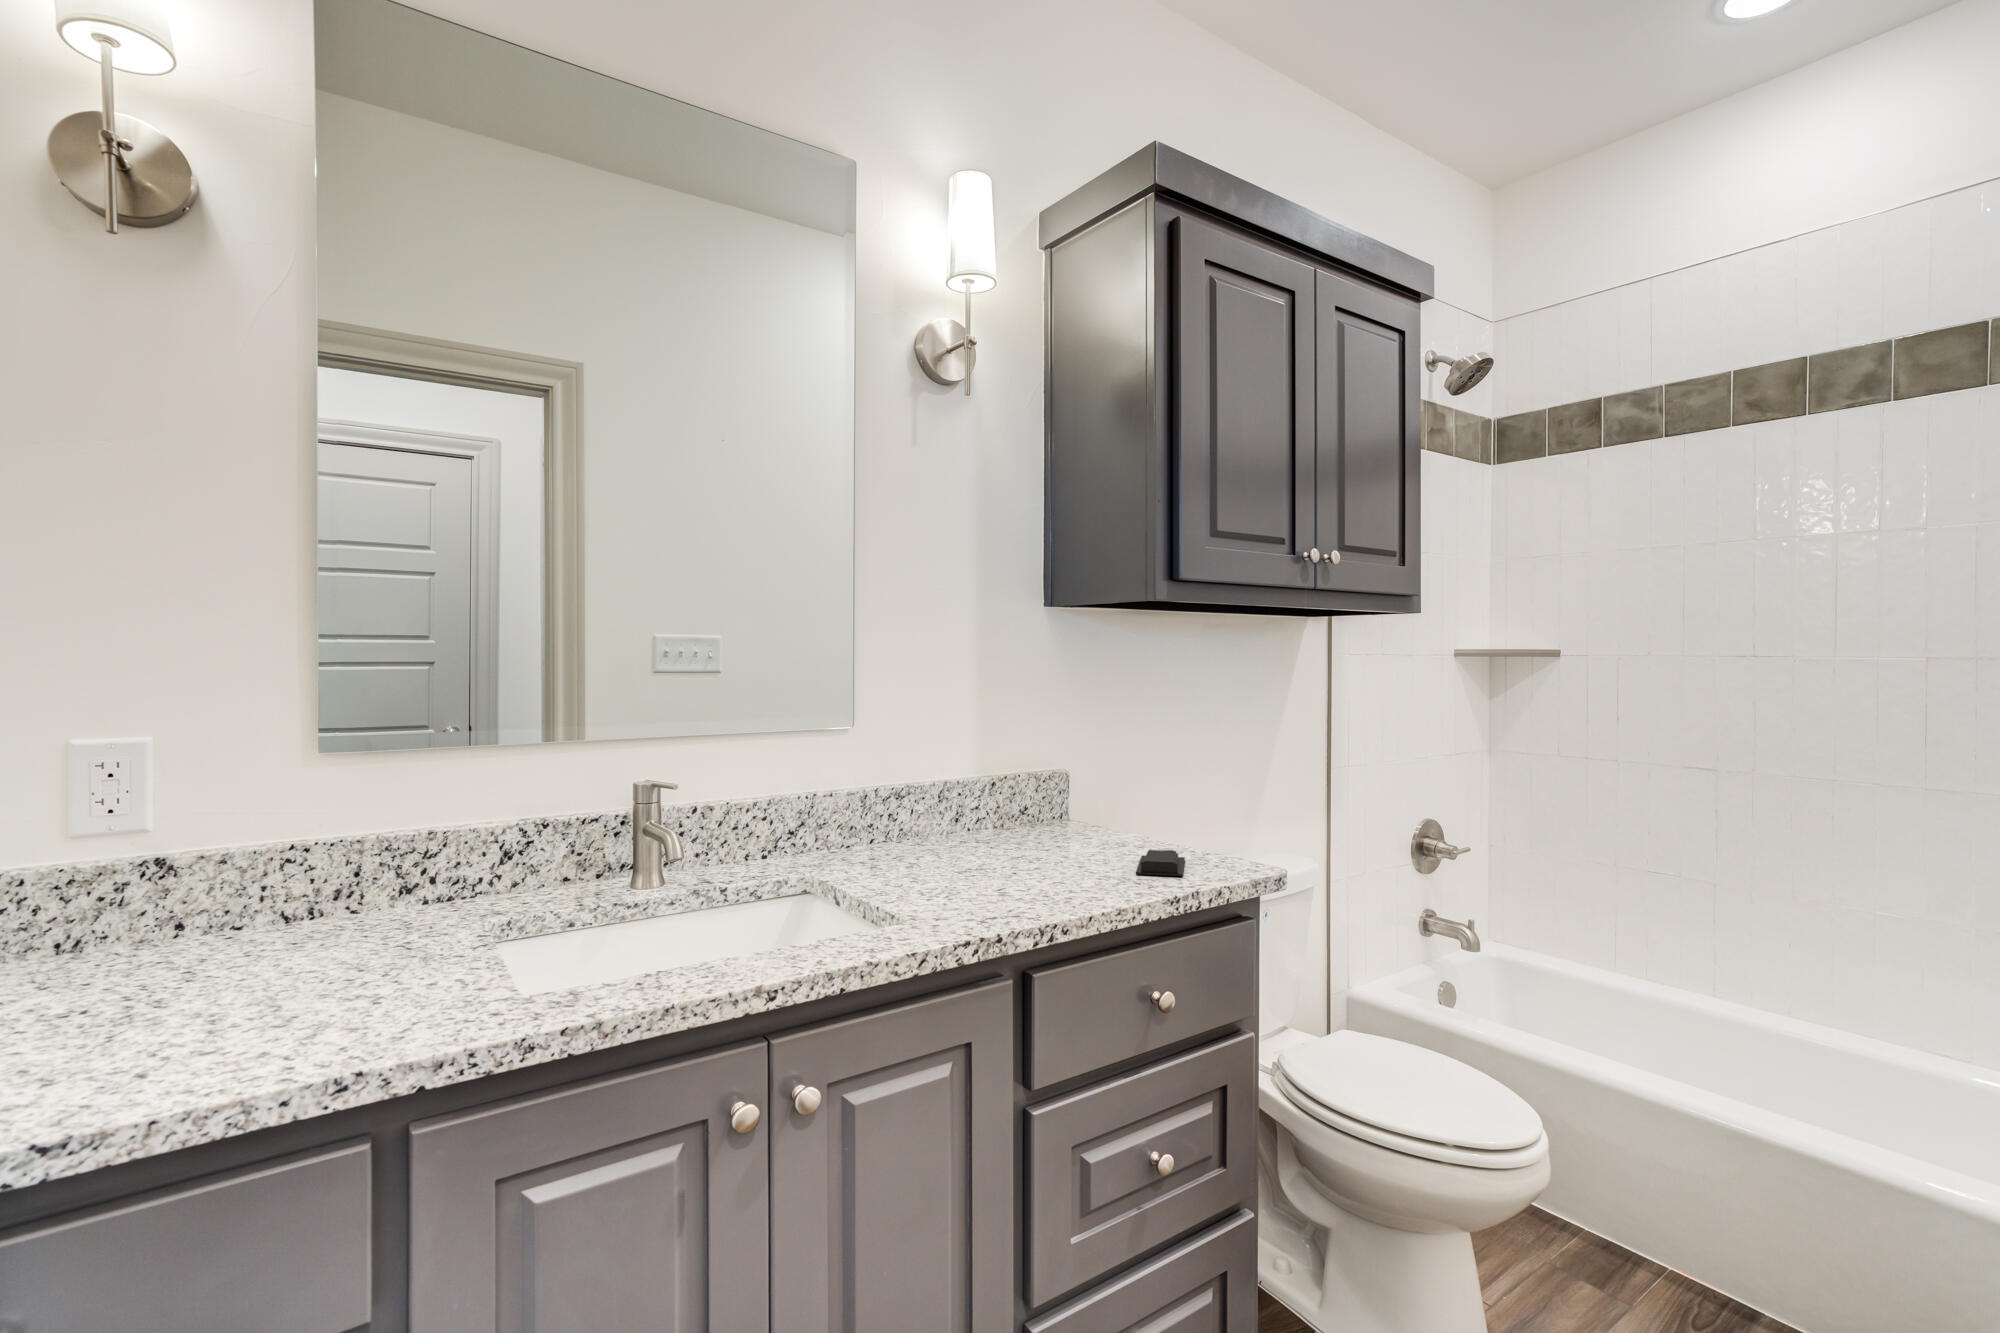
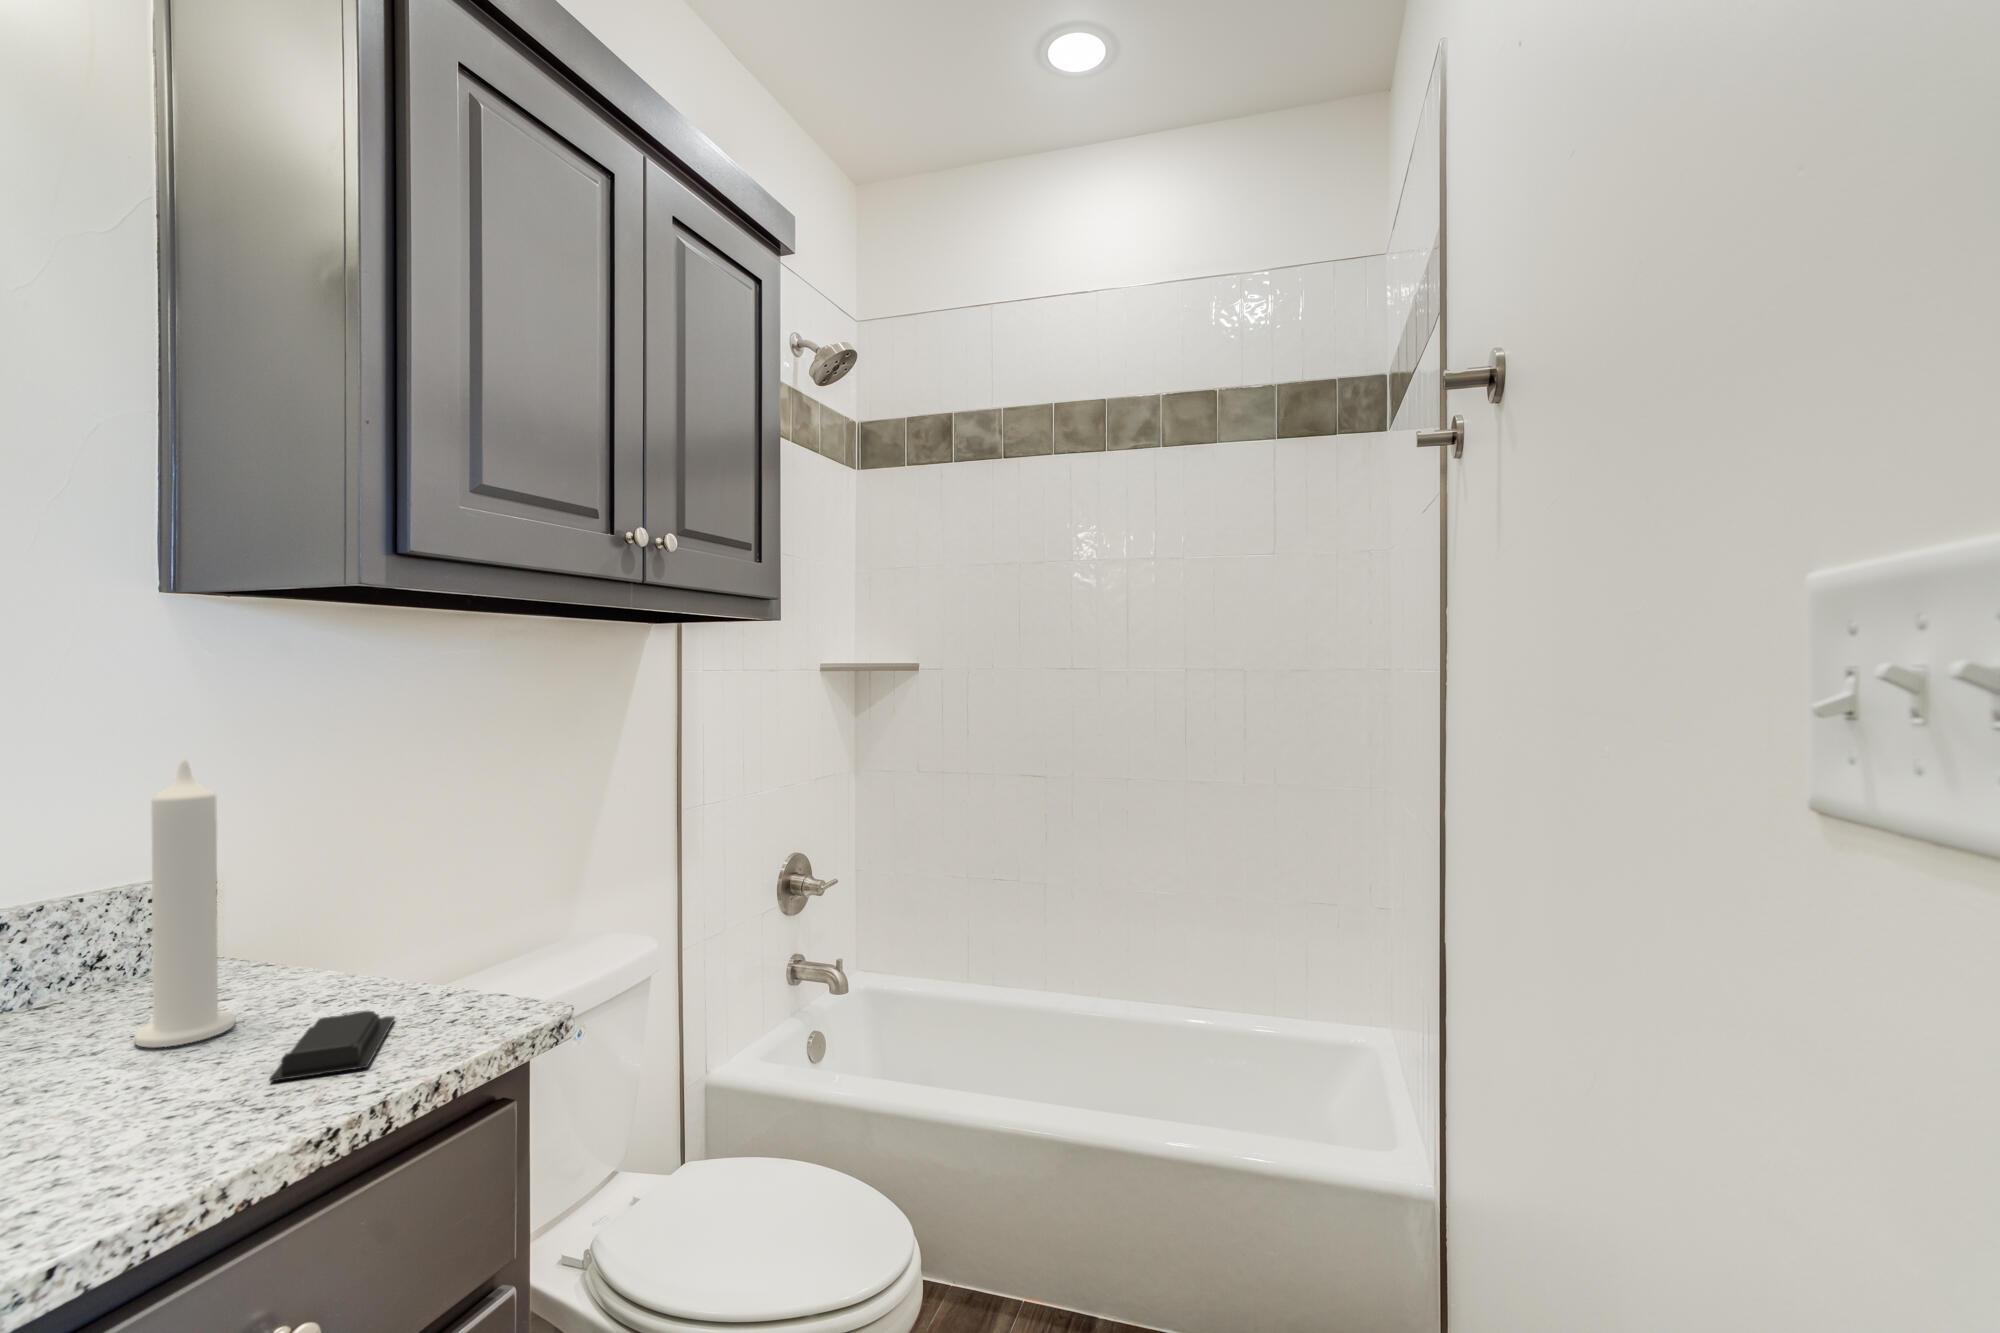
candle: none [1060,698,1102,854] -> present [134,759,236,1048]

